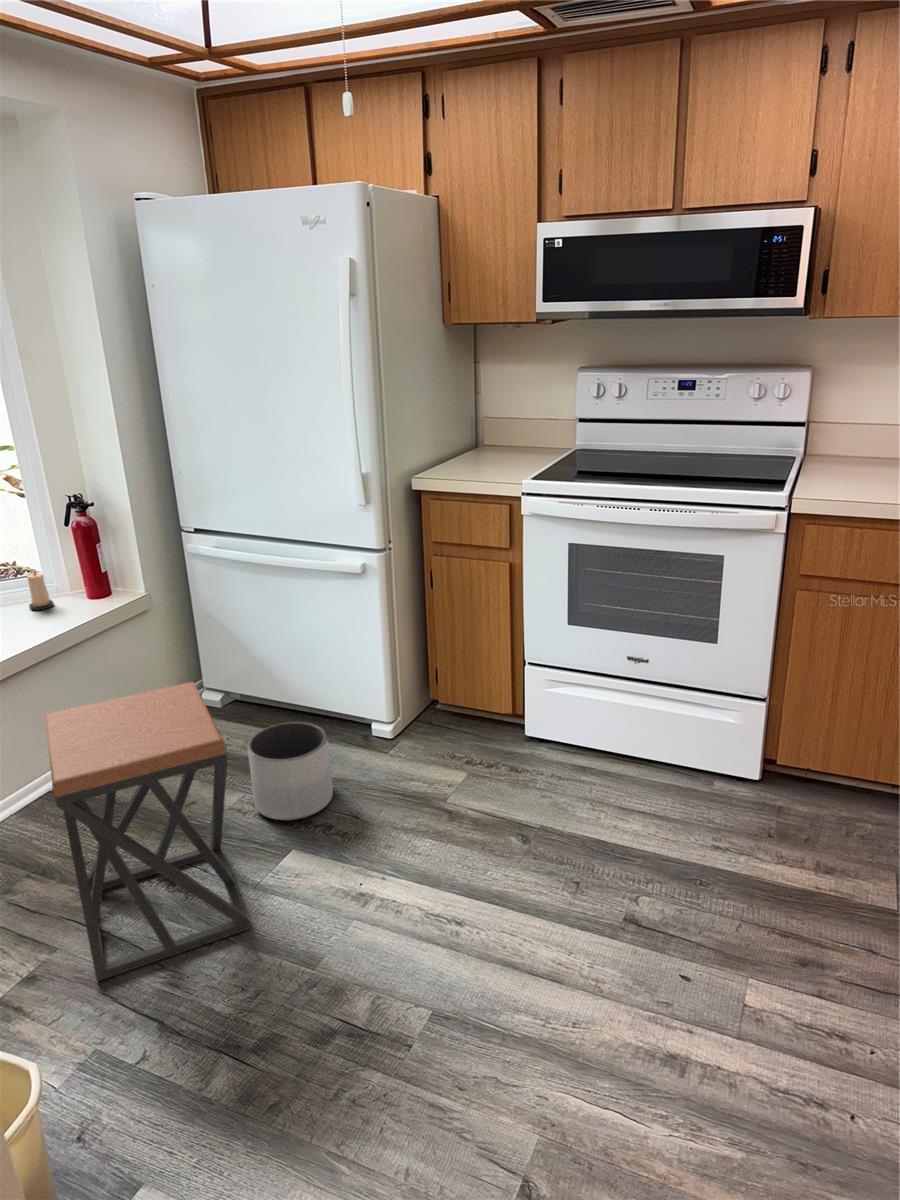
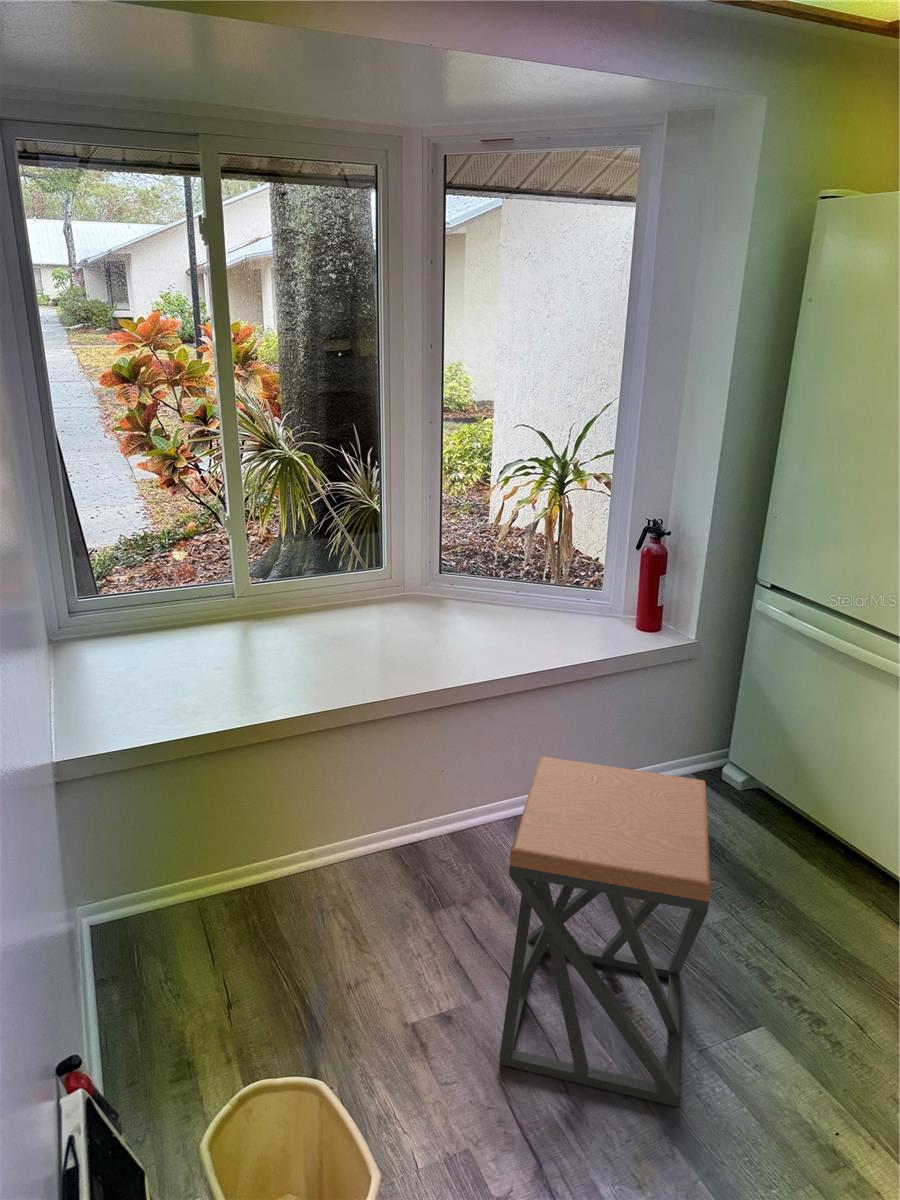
candle: present [27,572,54,610] -> none [580,587,603,628]
planter: present [248,722,333,821] -> none [737,854,856,990]

